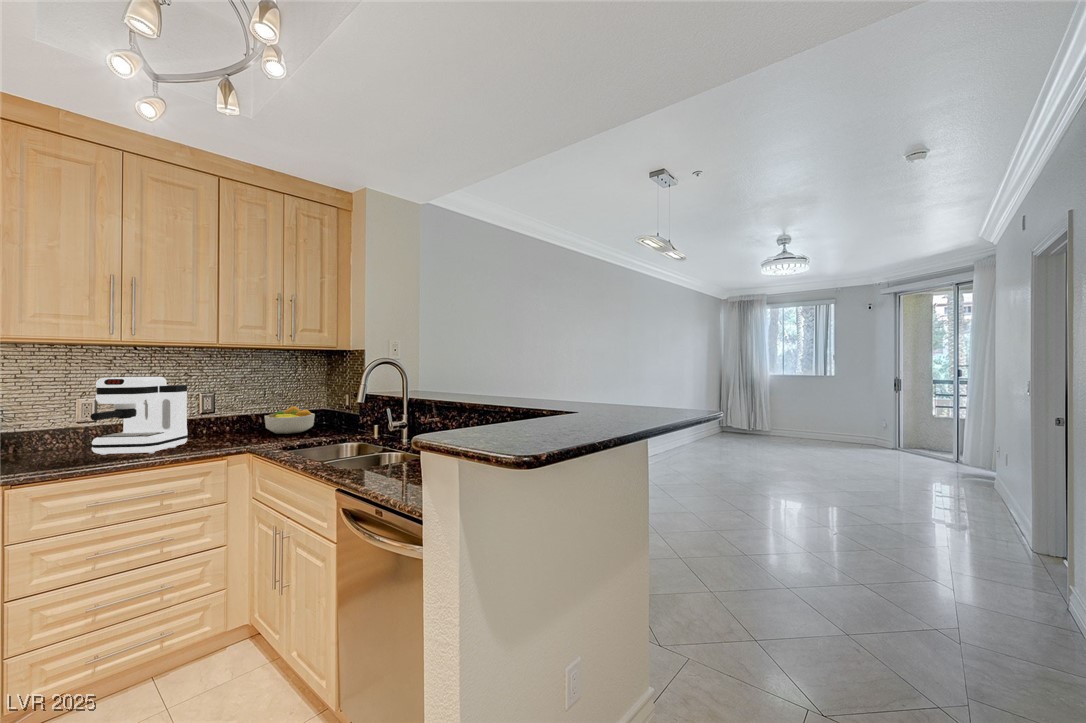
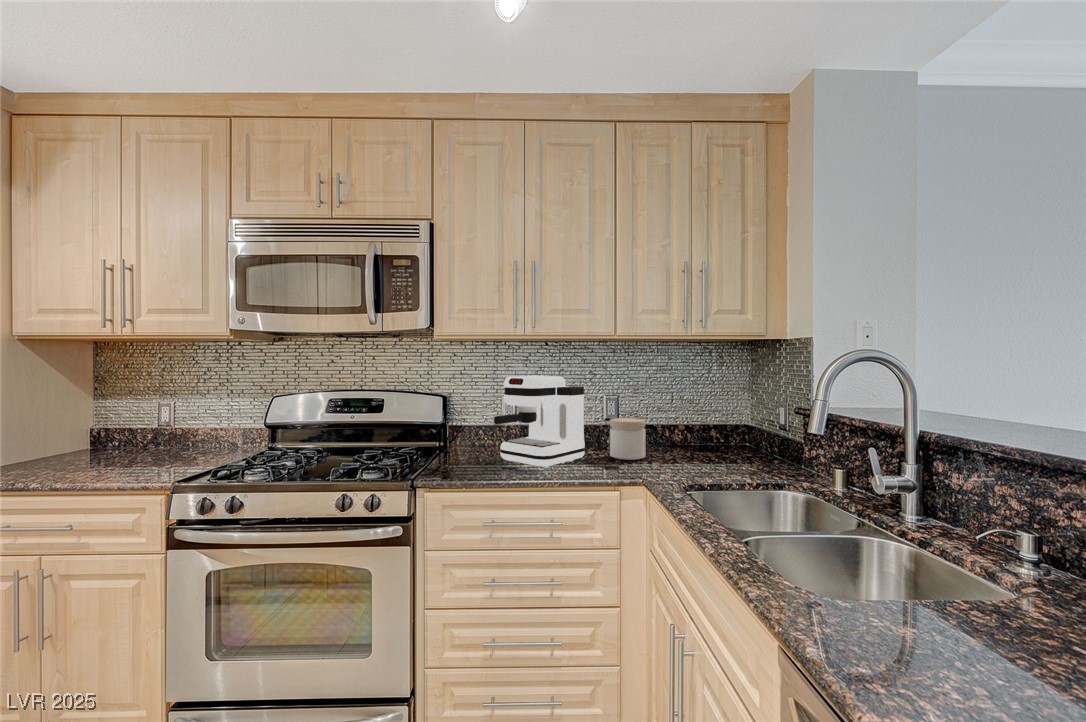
fruit bowl: present [264,406,315,434] -> none [671,418,735,457]
jar: none [211,409,244,441] -> present [610,418,645,460]

